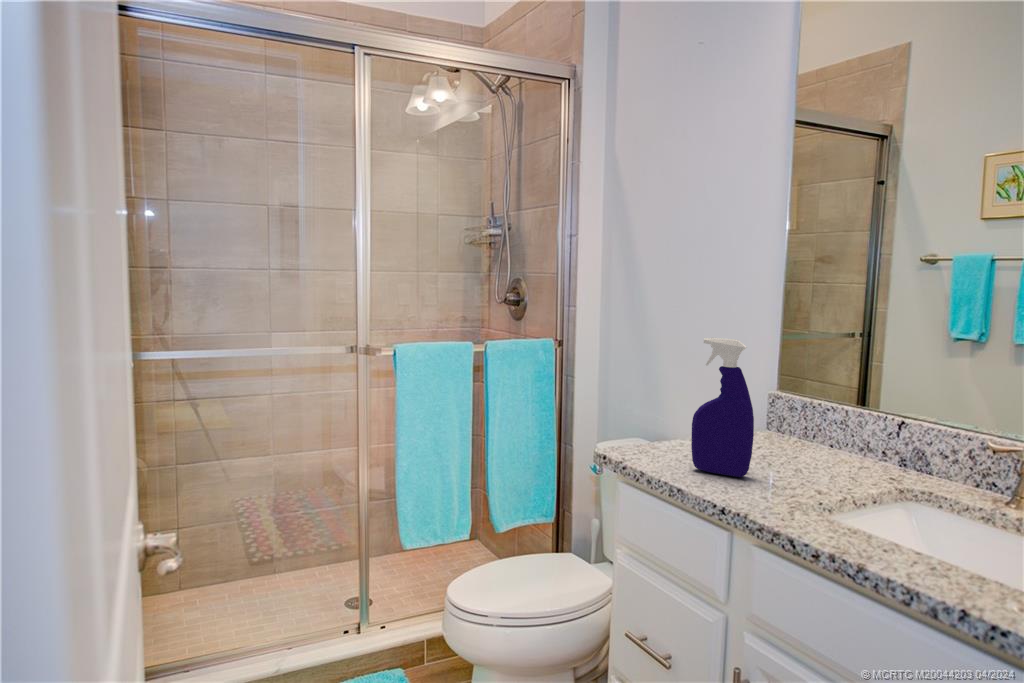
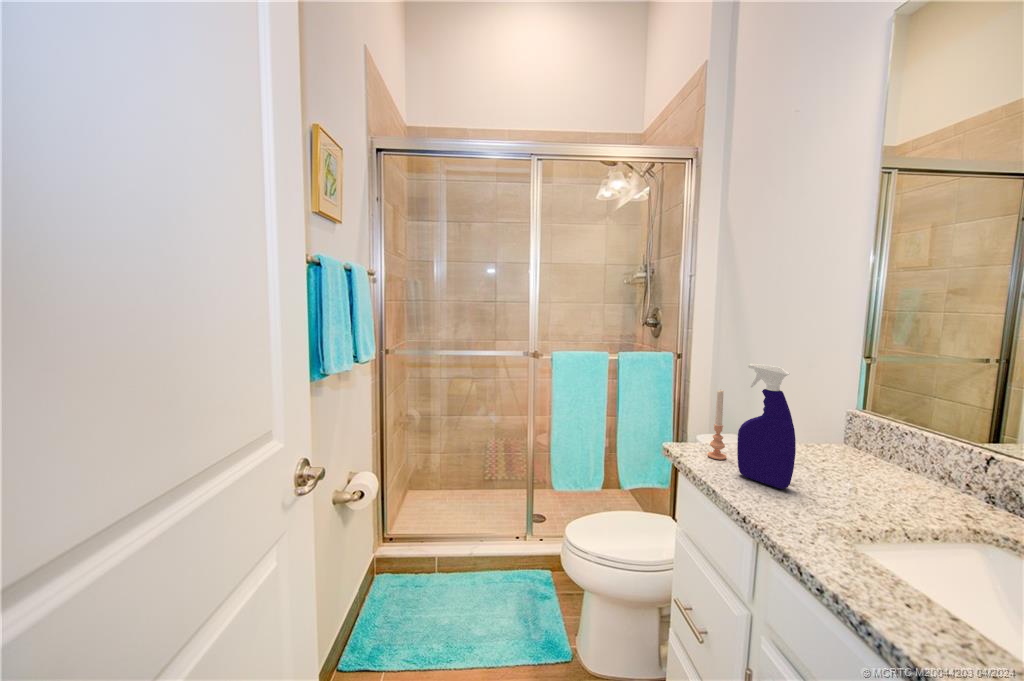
candle: none [650,373,671,458] -> present [708,390,726,460]

